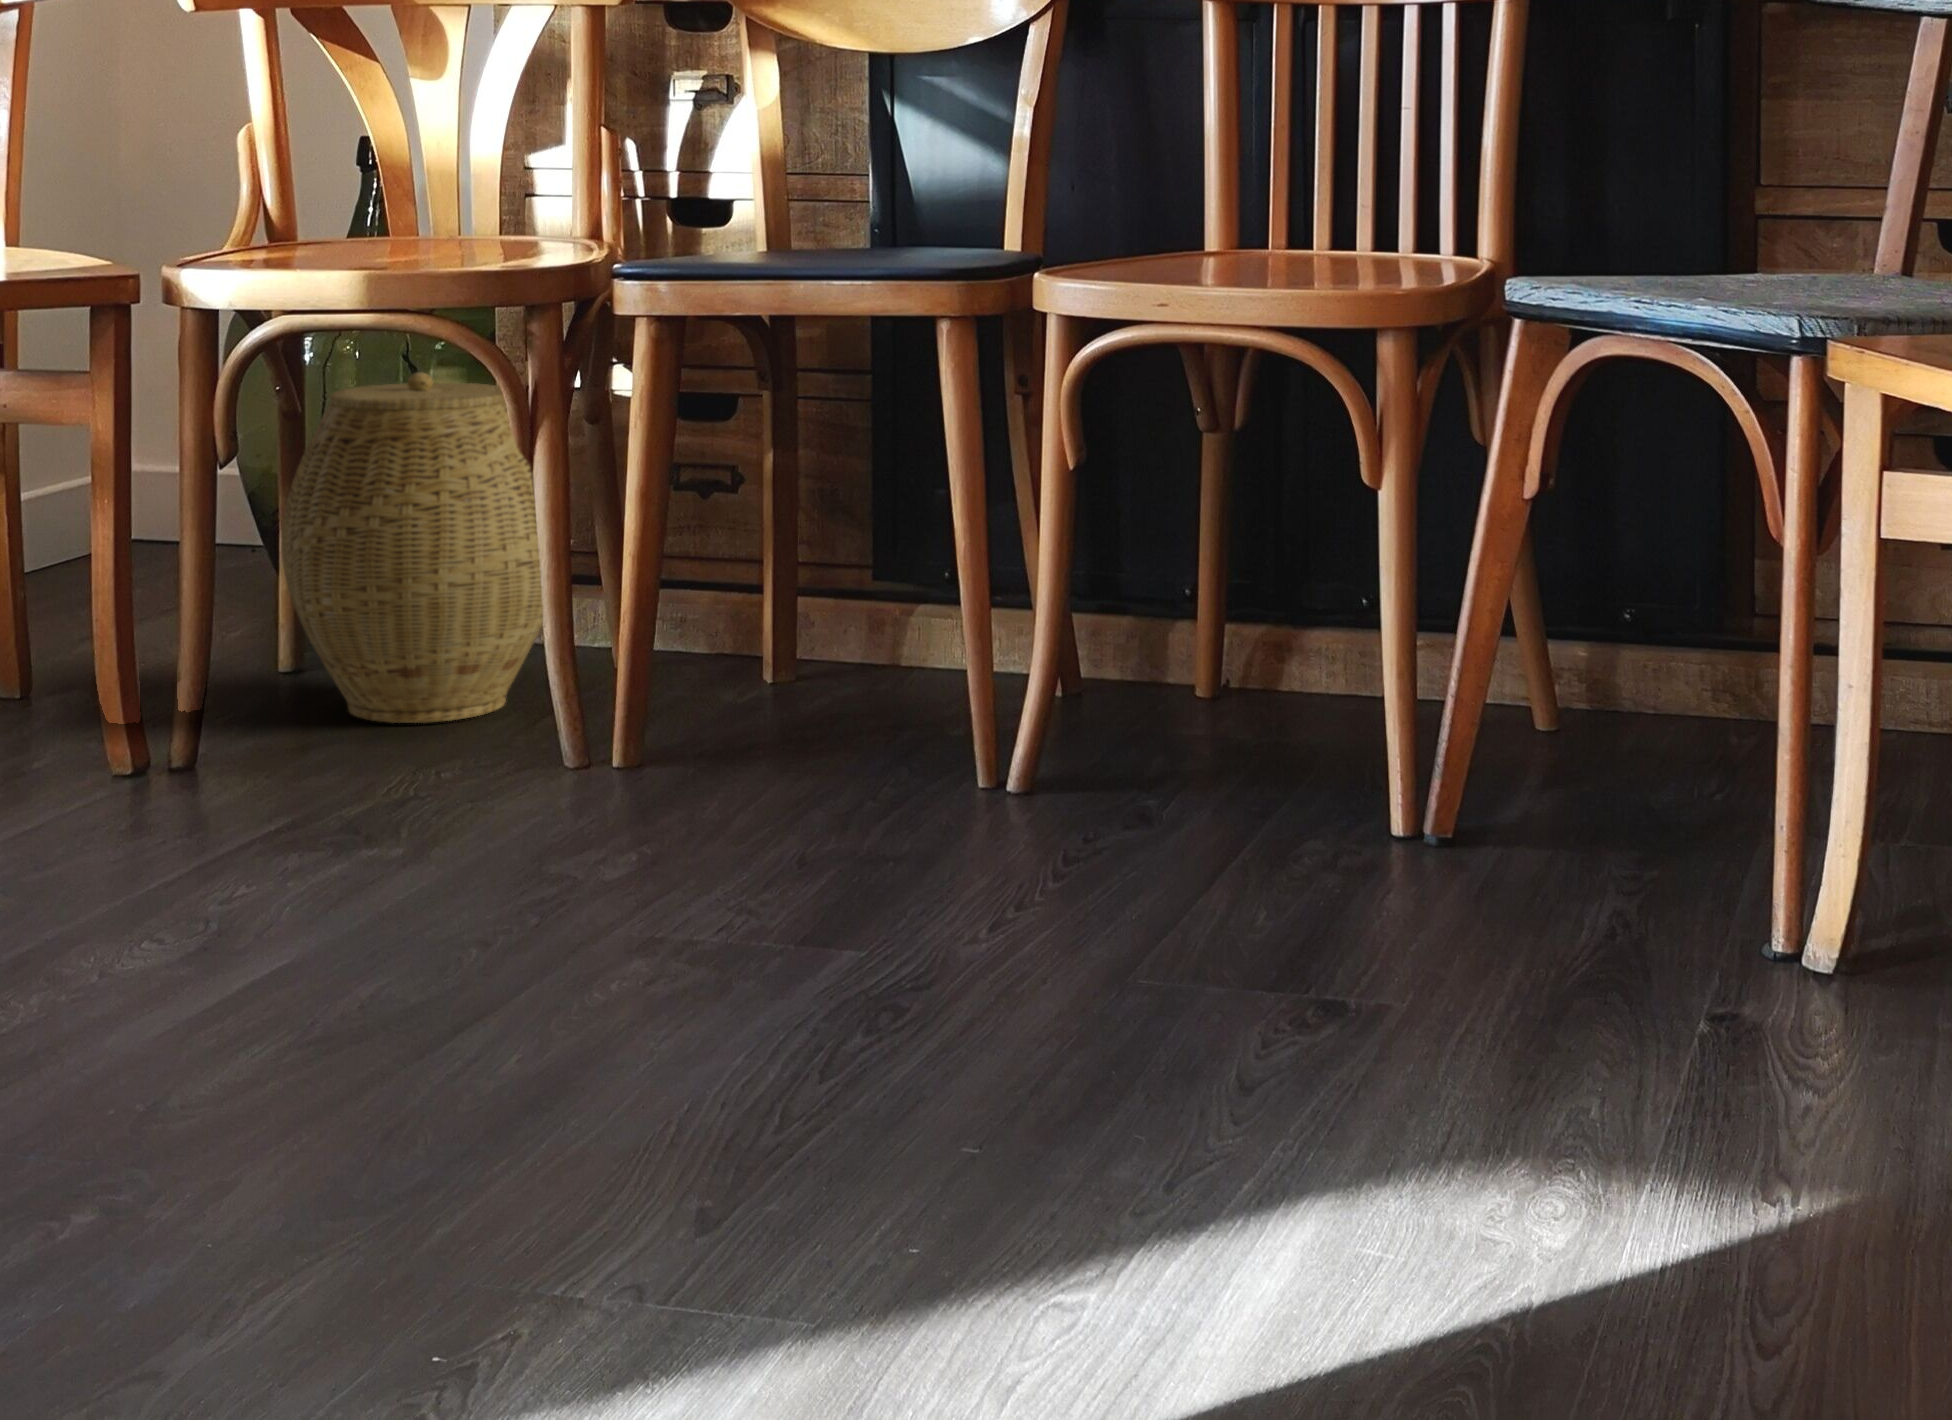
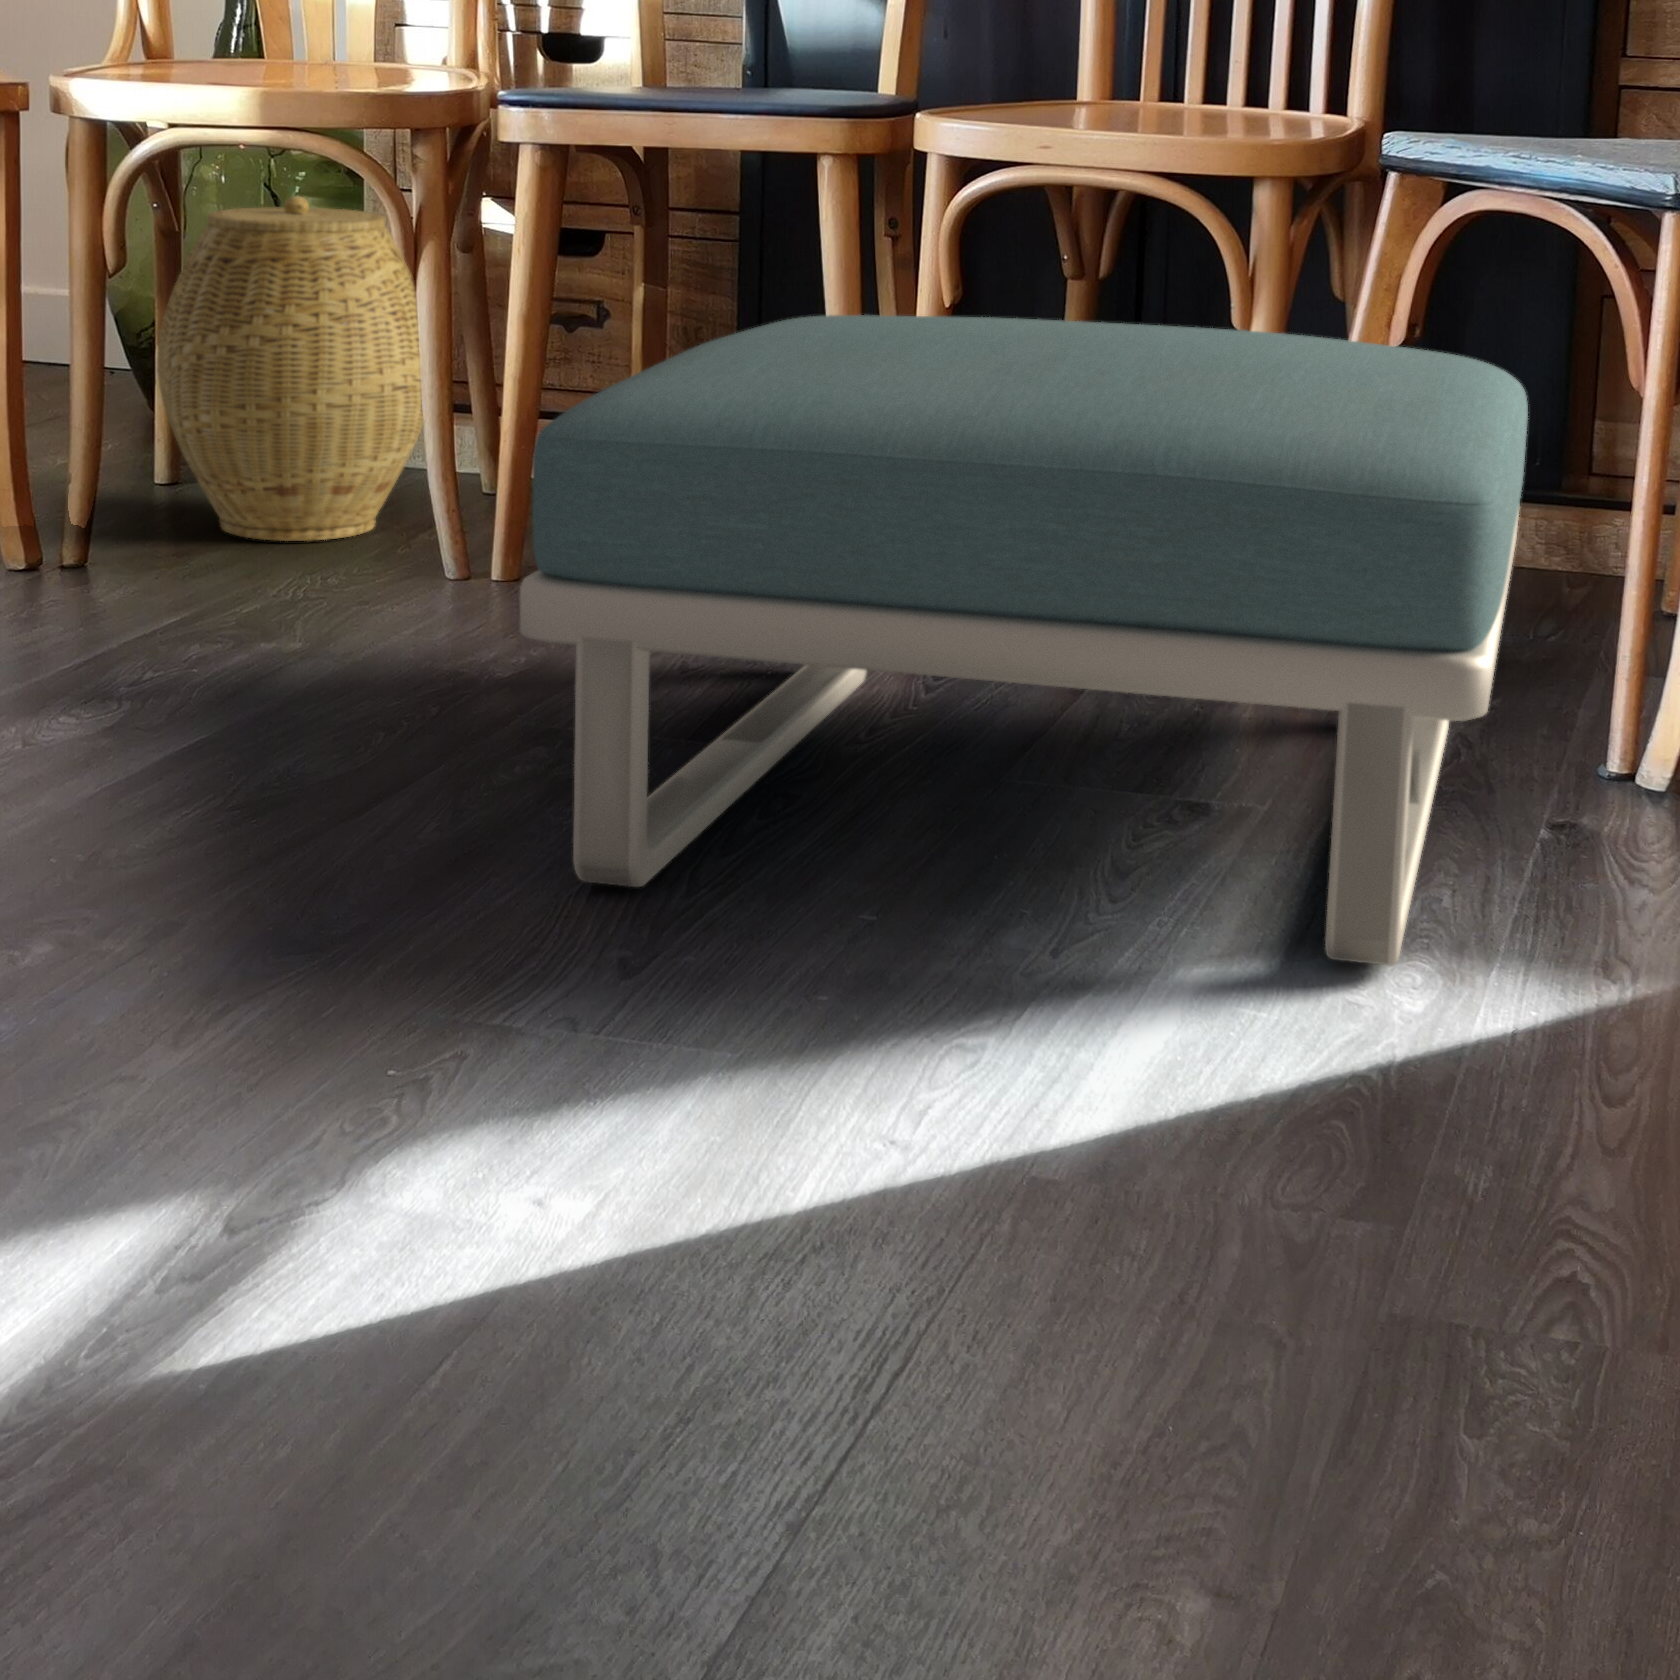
footstool: none [589,486,1662,1194] -> present [520,315,1528,966]

